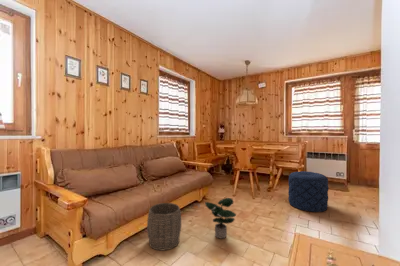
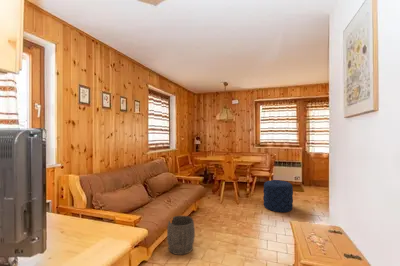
potted plant: present [205,198,236,238] -> none [210,207,236,240]

